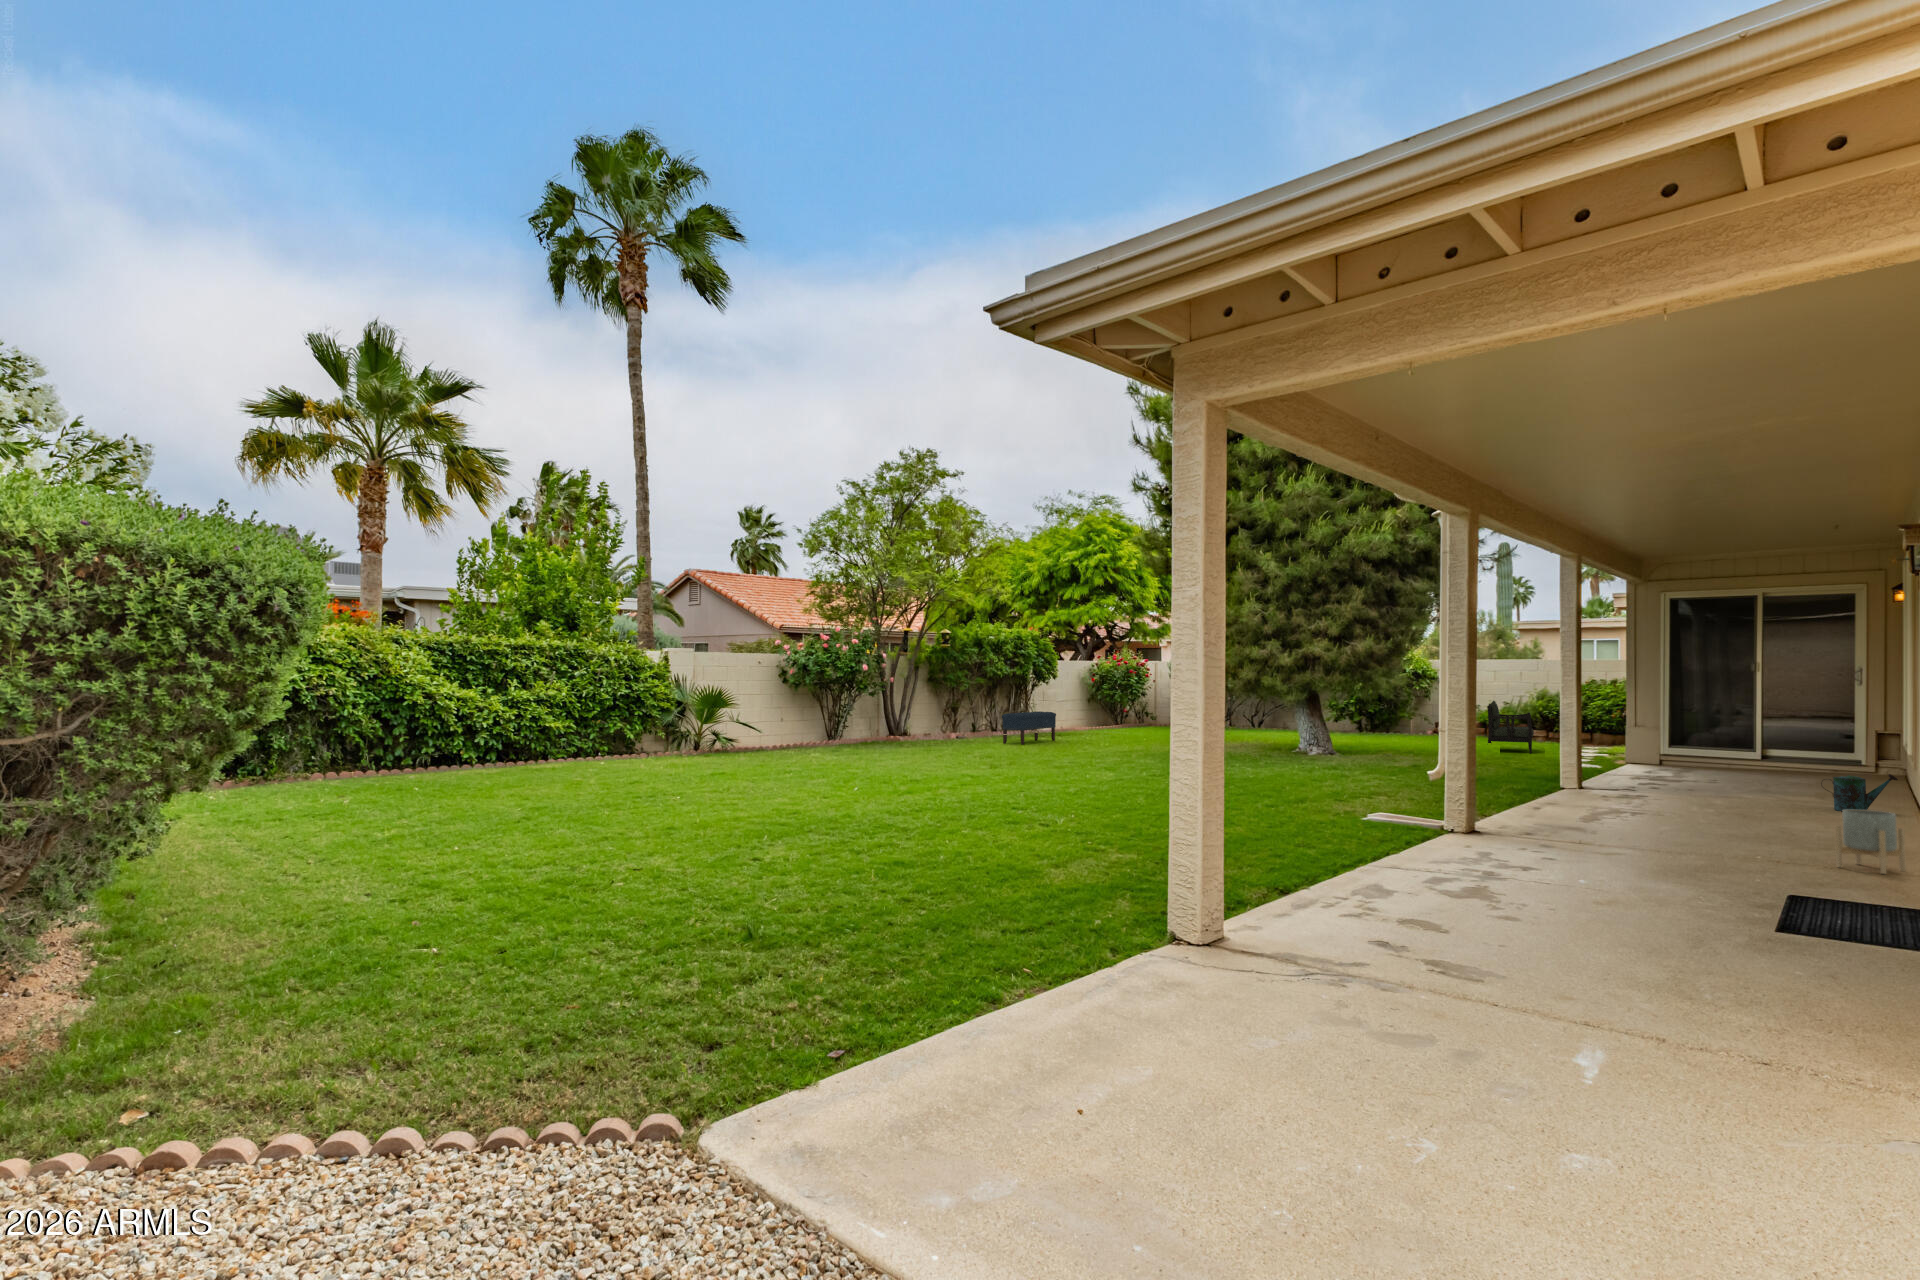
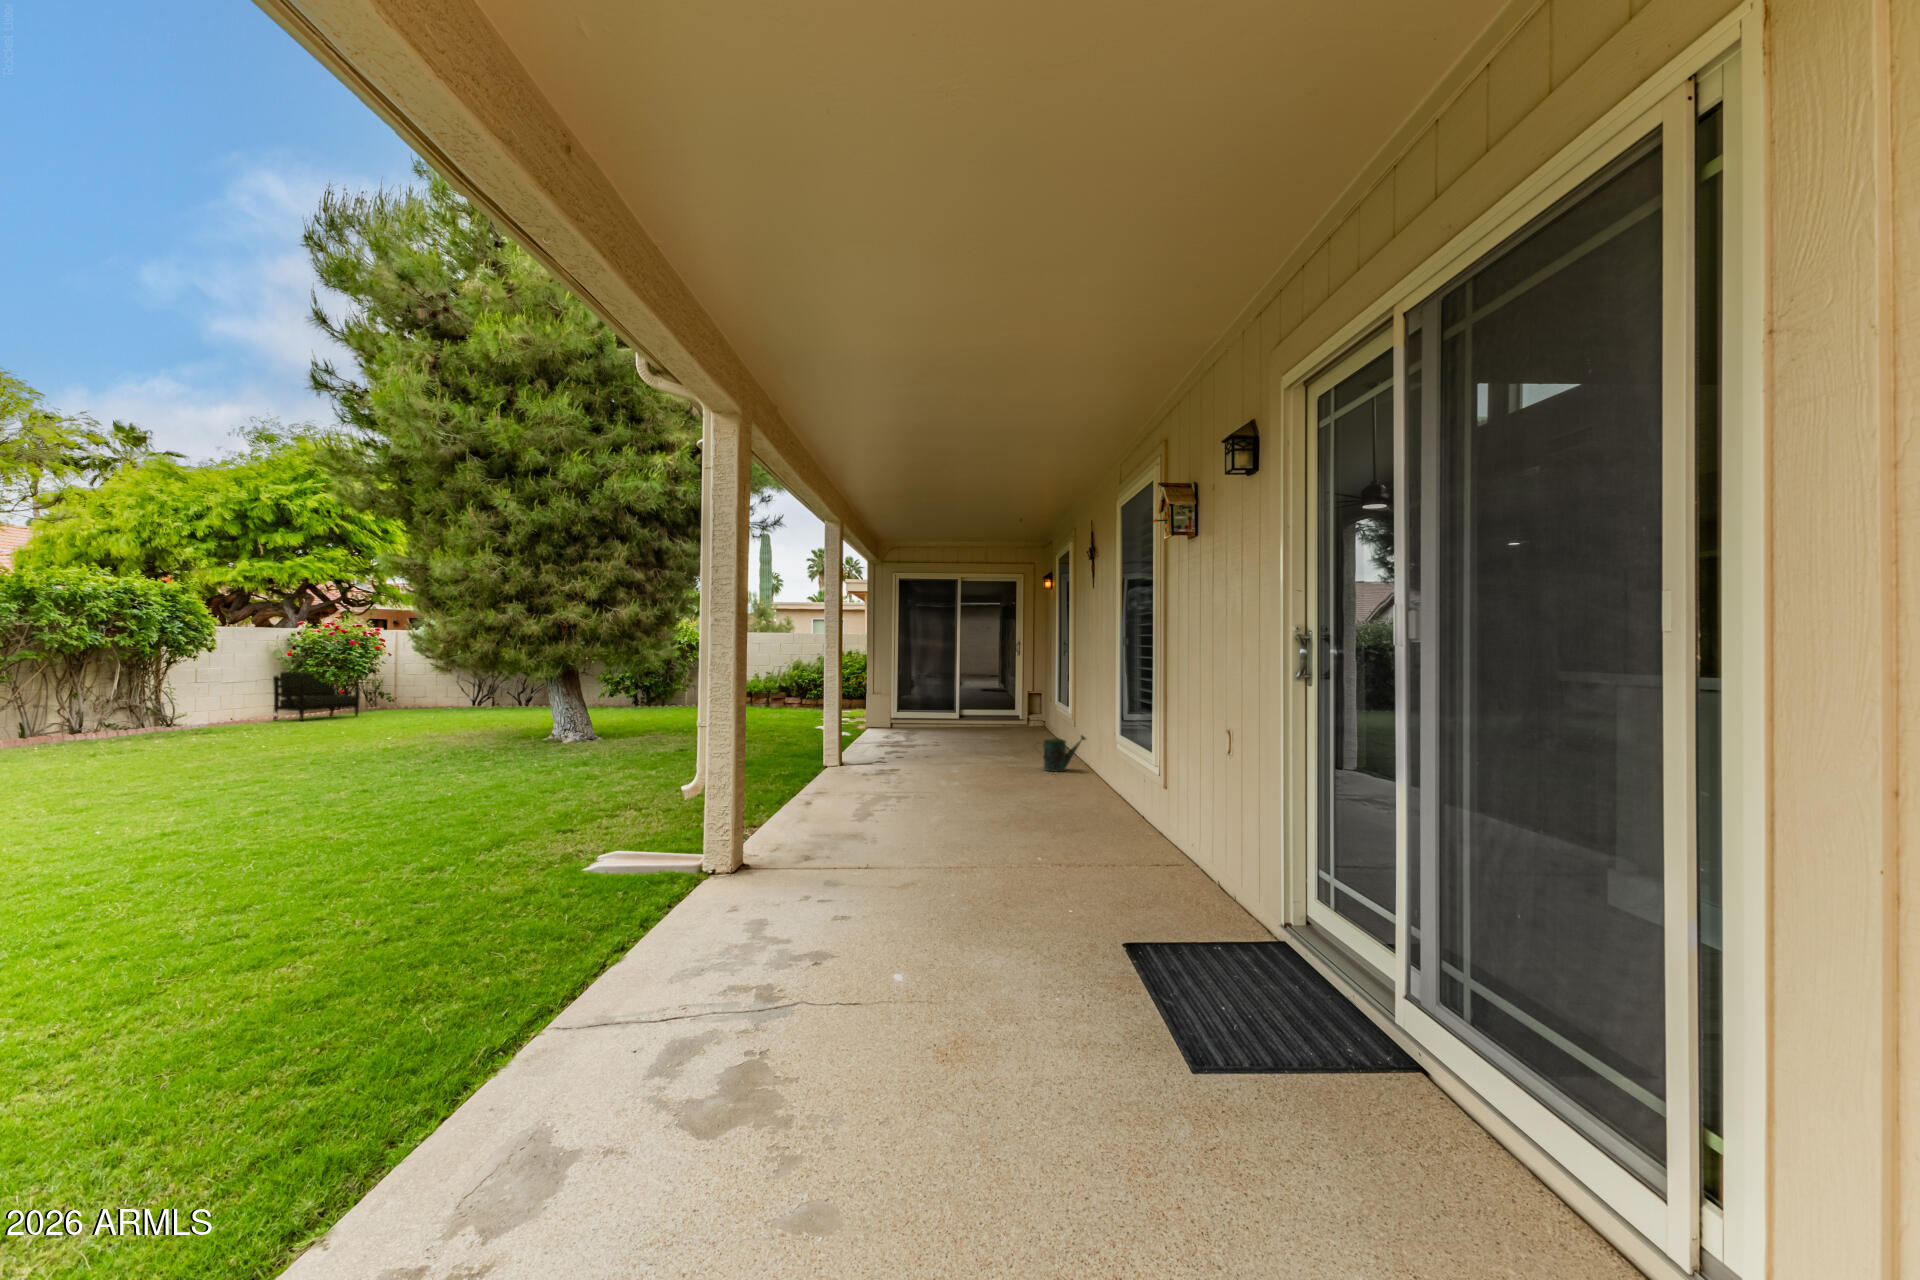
armchair: present [1487,701,1534,754] -> present [273,672,360,721]
bench: present [1002,711,1056,745] -> none [62,697,193,750]
planter: present [1835,810,1906,874] -> none [1136,800,1189,879]

